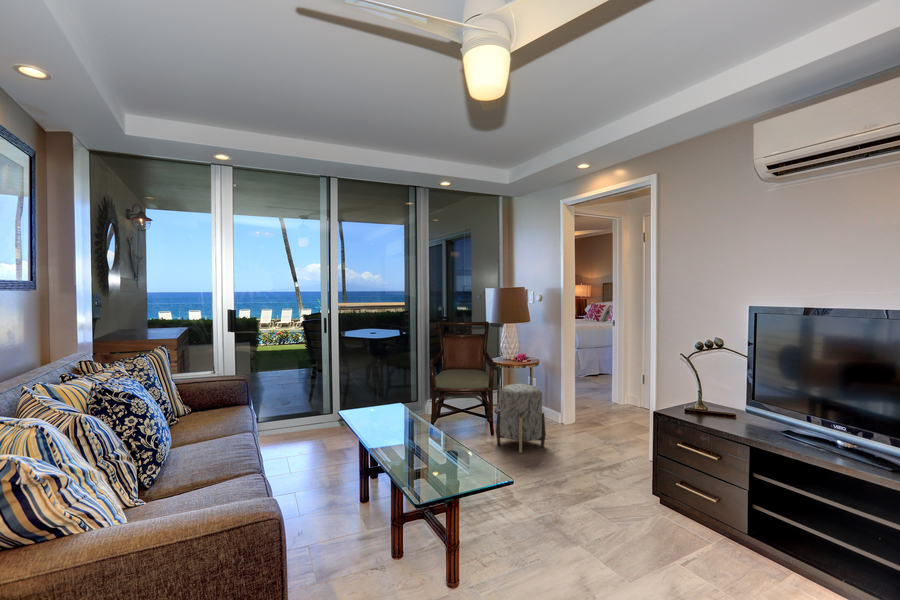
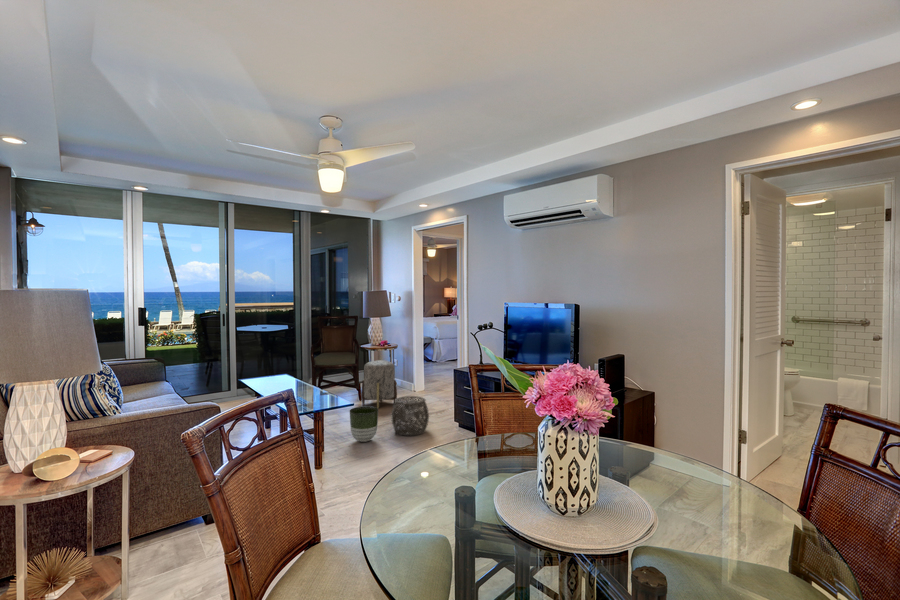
woven basket: none [553,450,615,520] -> present [392,396,429,436]
planter: none [492,466,537,526] -> present [350,406,378,442]

